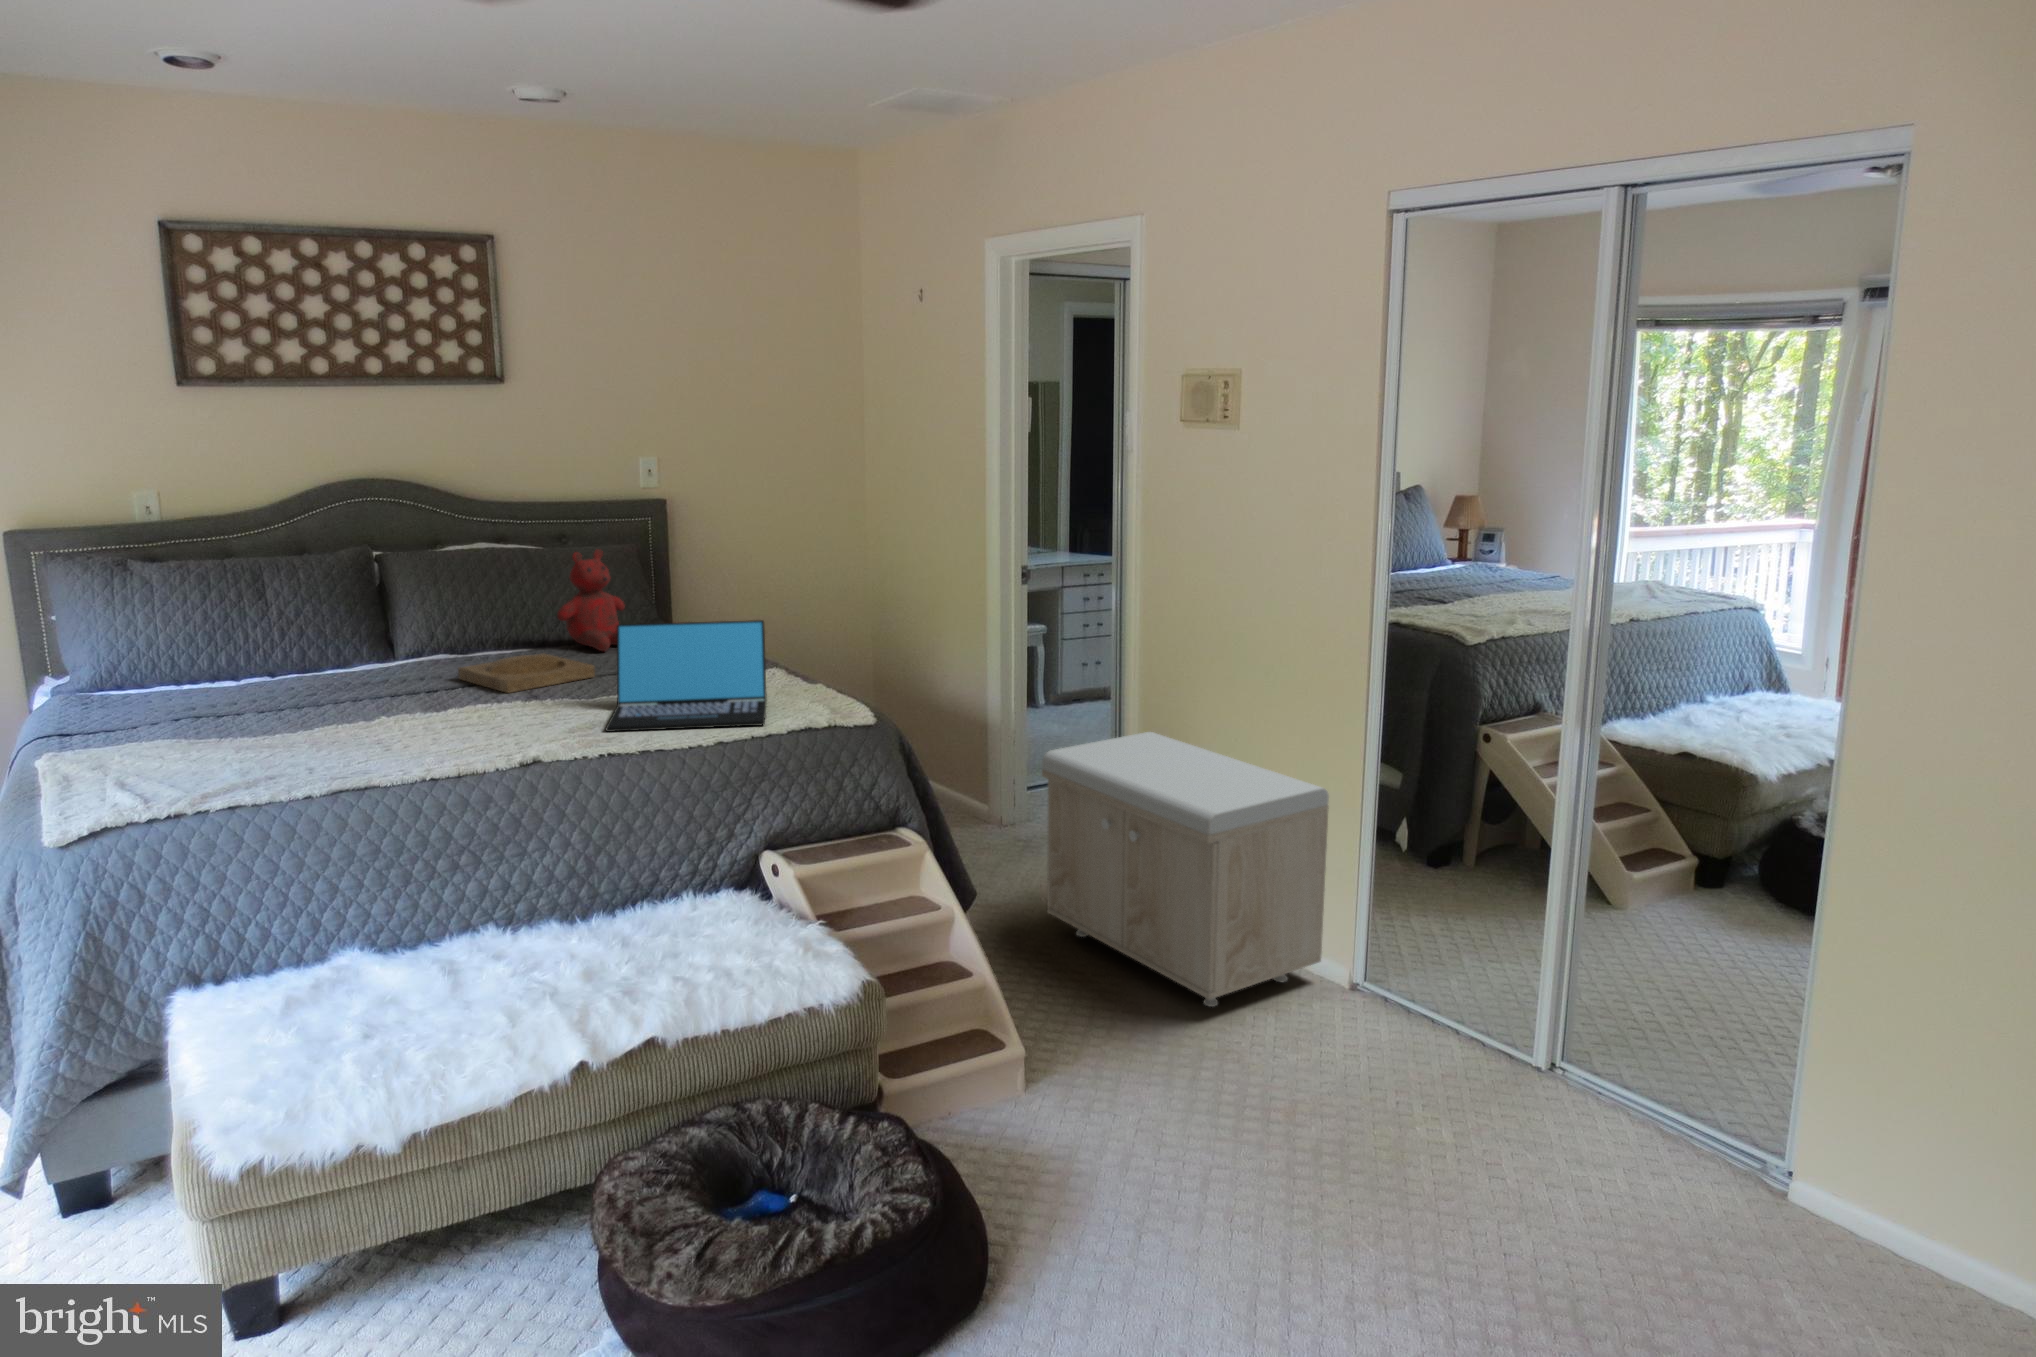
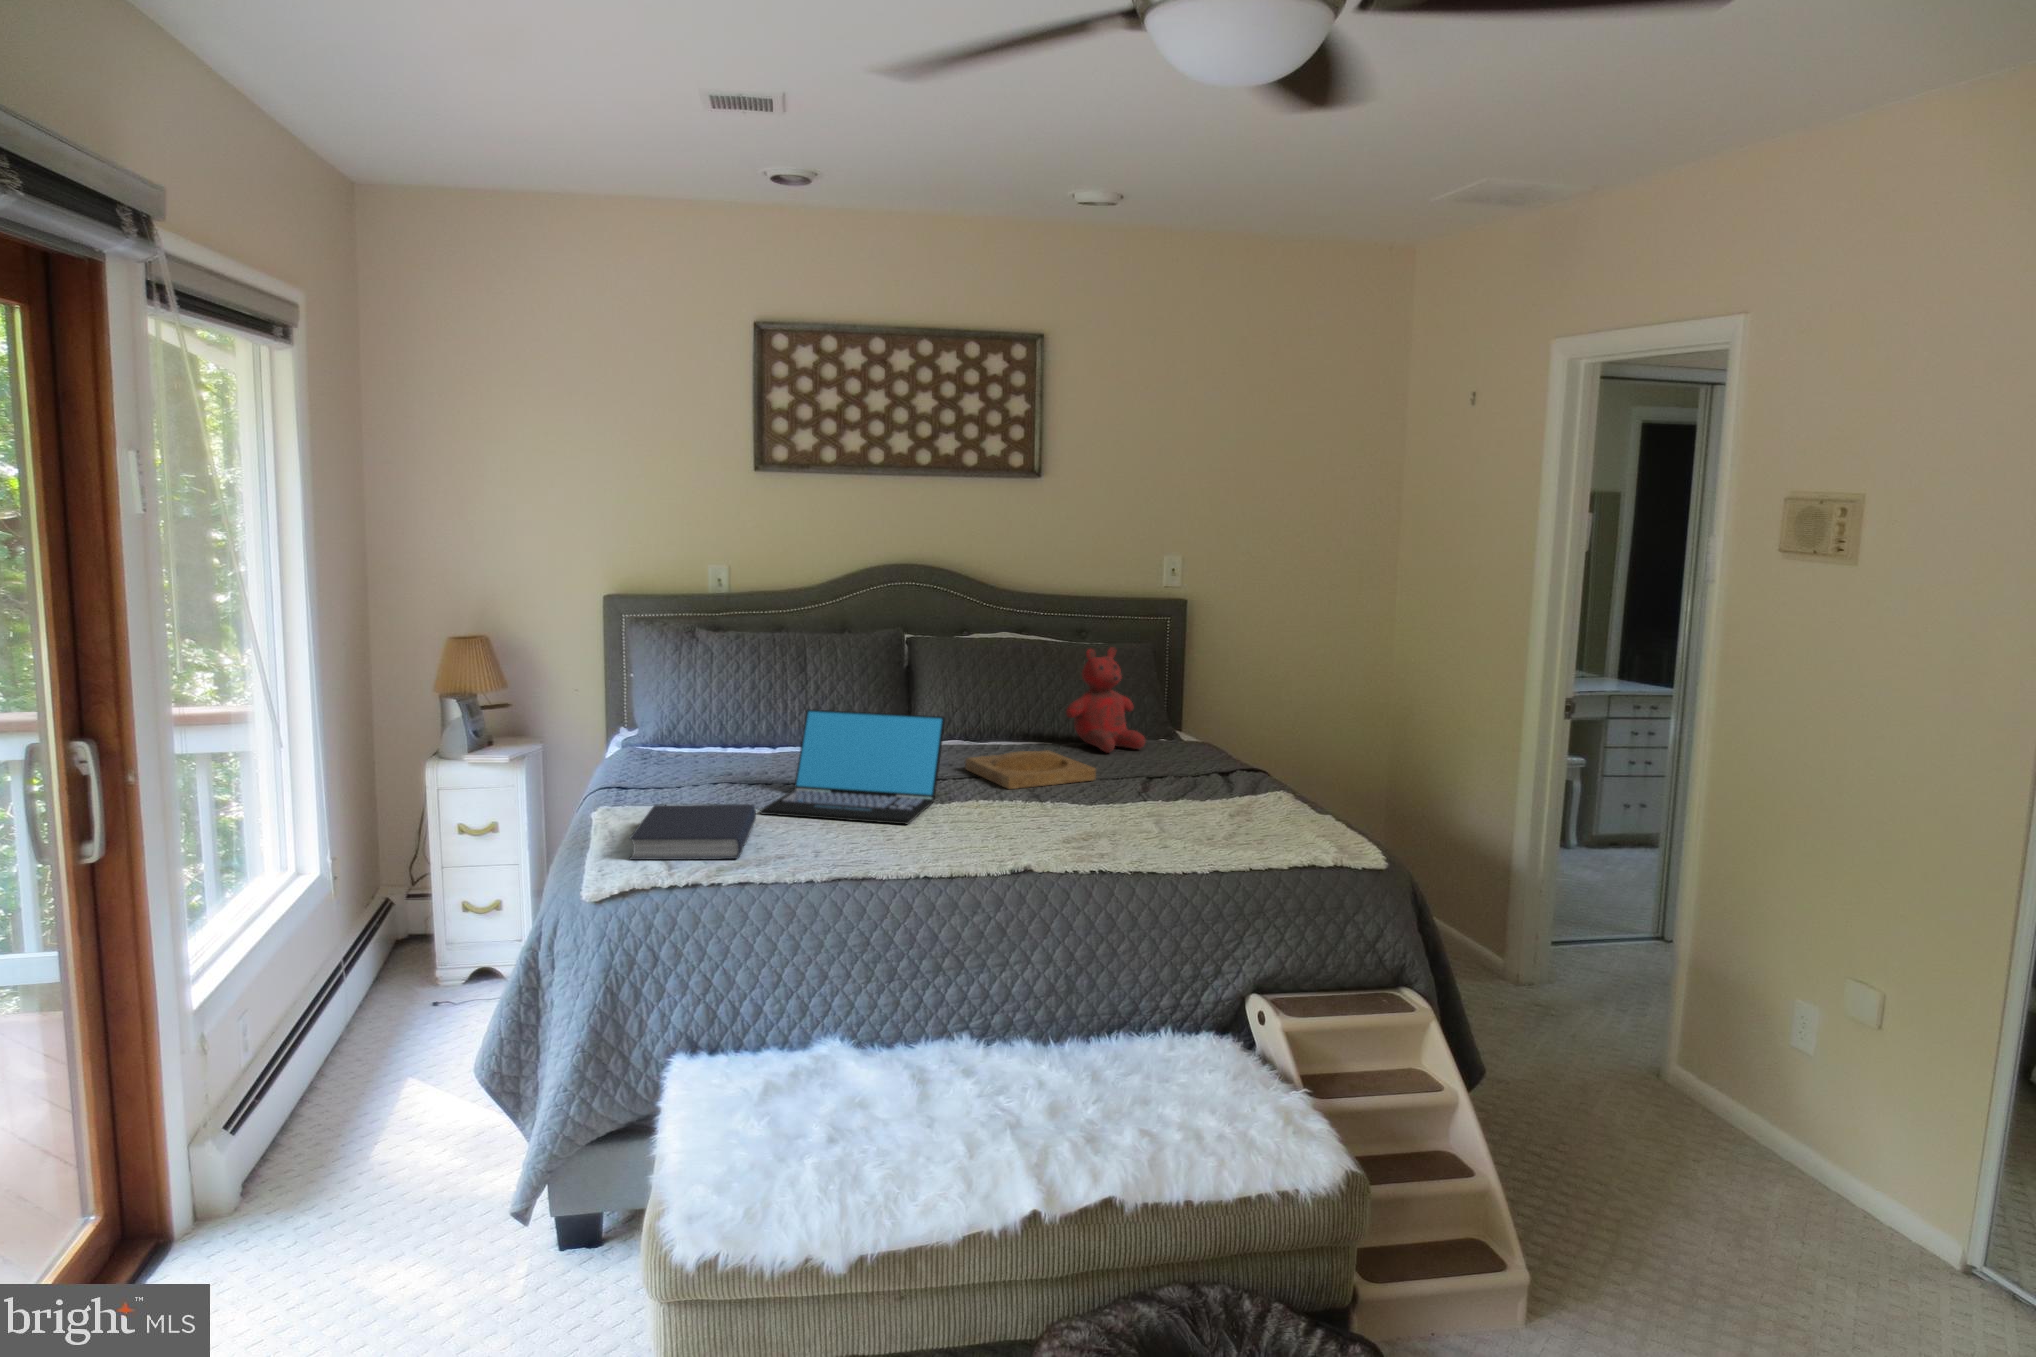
laptop: present [606,620,767,732] -> present [760,709,945,824]
book: none [87,732,234,802] -> present [629,804,756,860]
storage bench: present [1042,732,1329,1007] -> none [1582,911,1991,1278]

